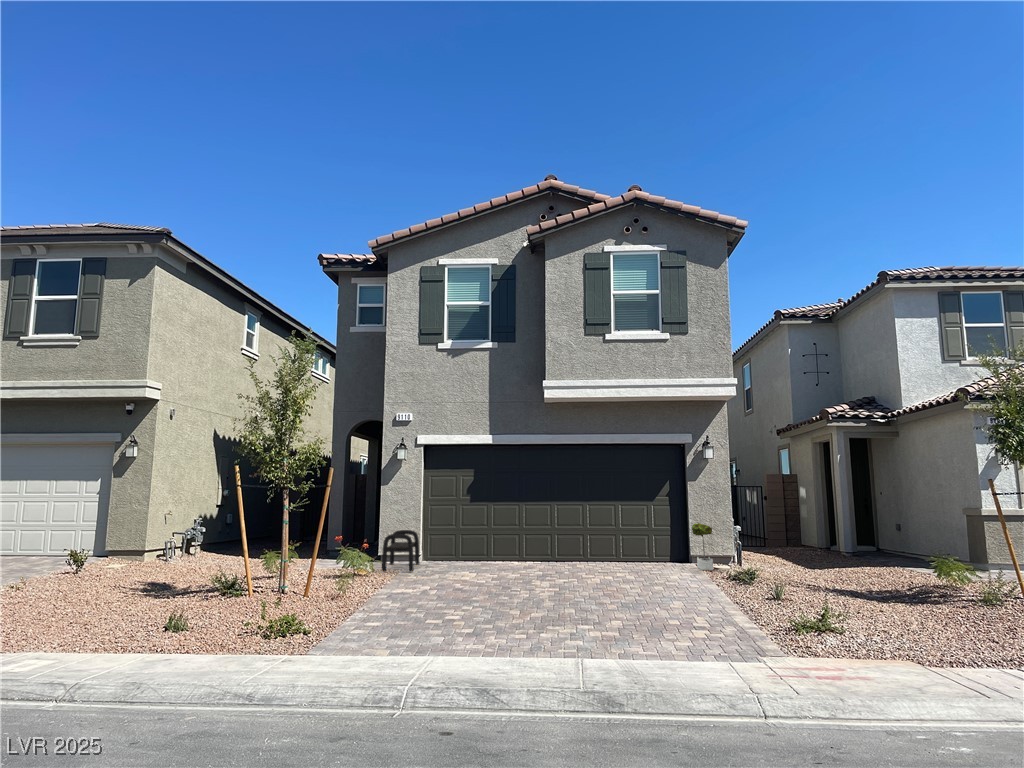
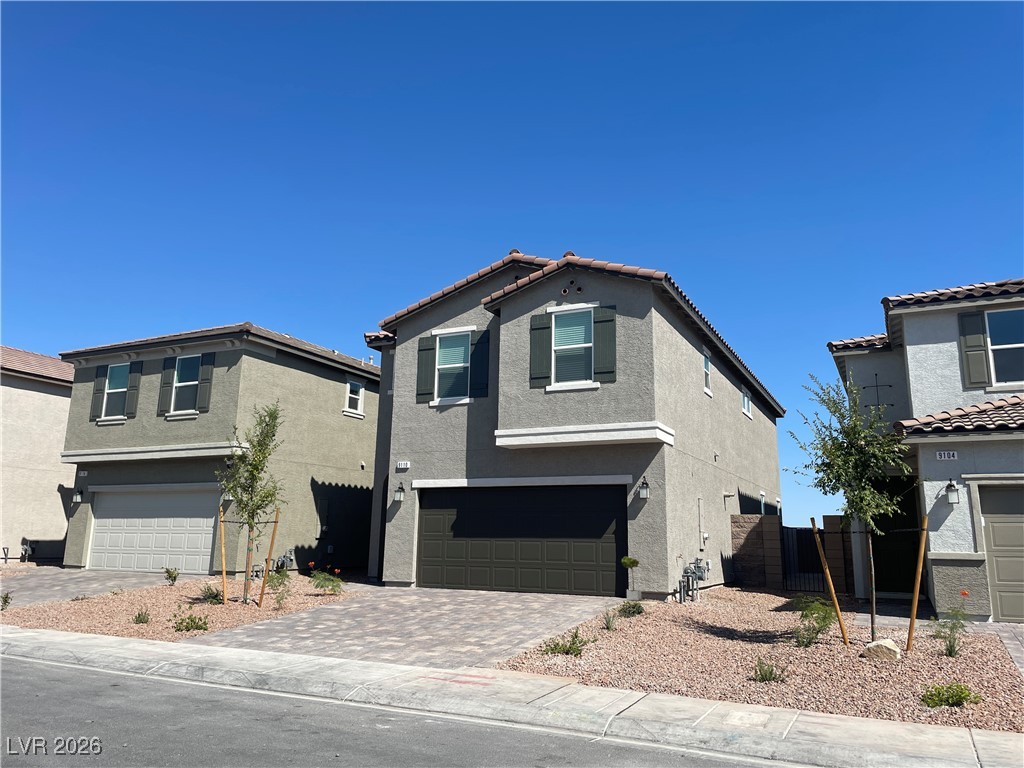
bench: present [382,530,420,571] -> none [371,559,413,592]

